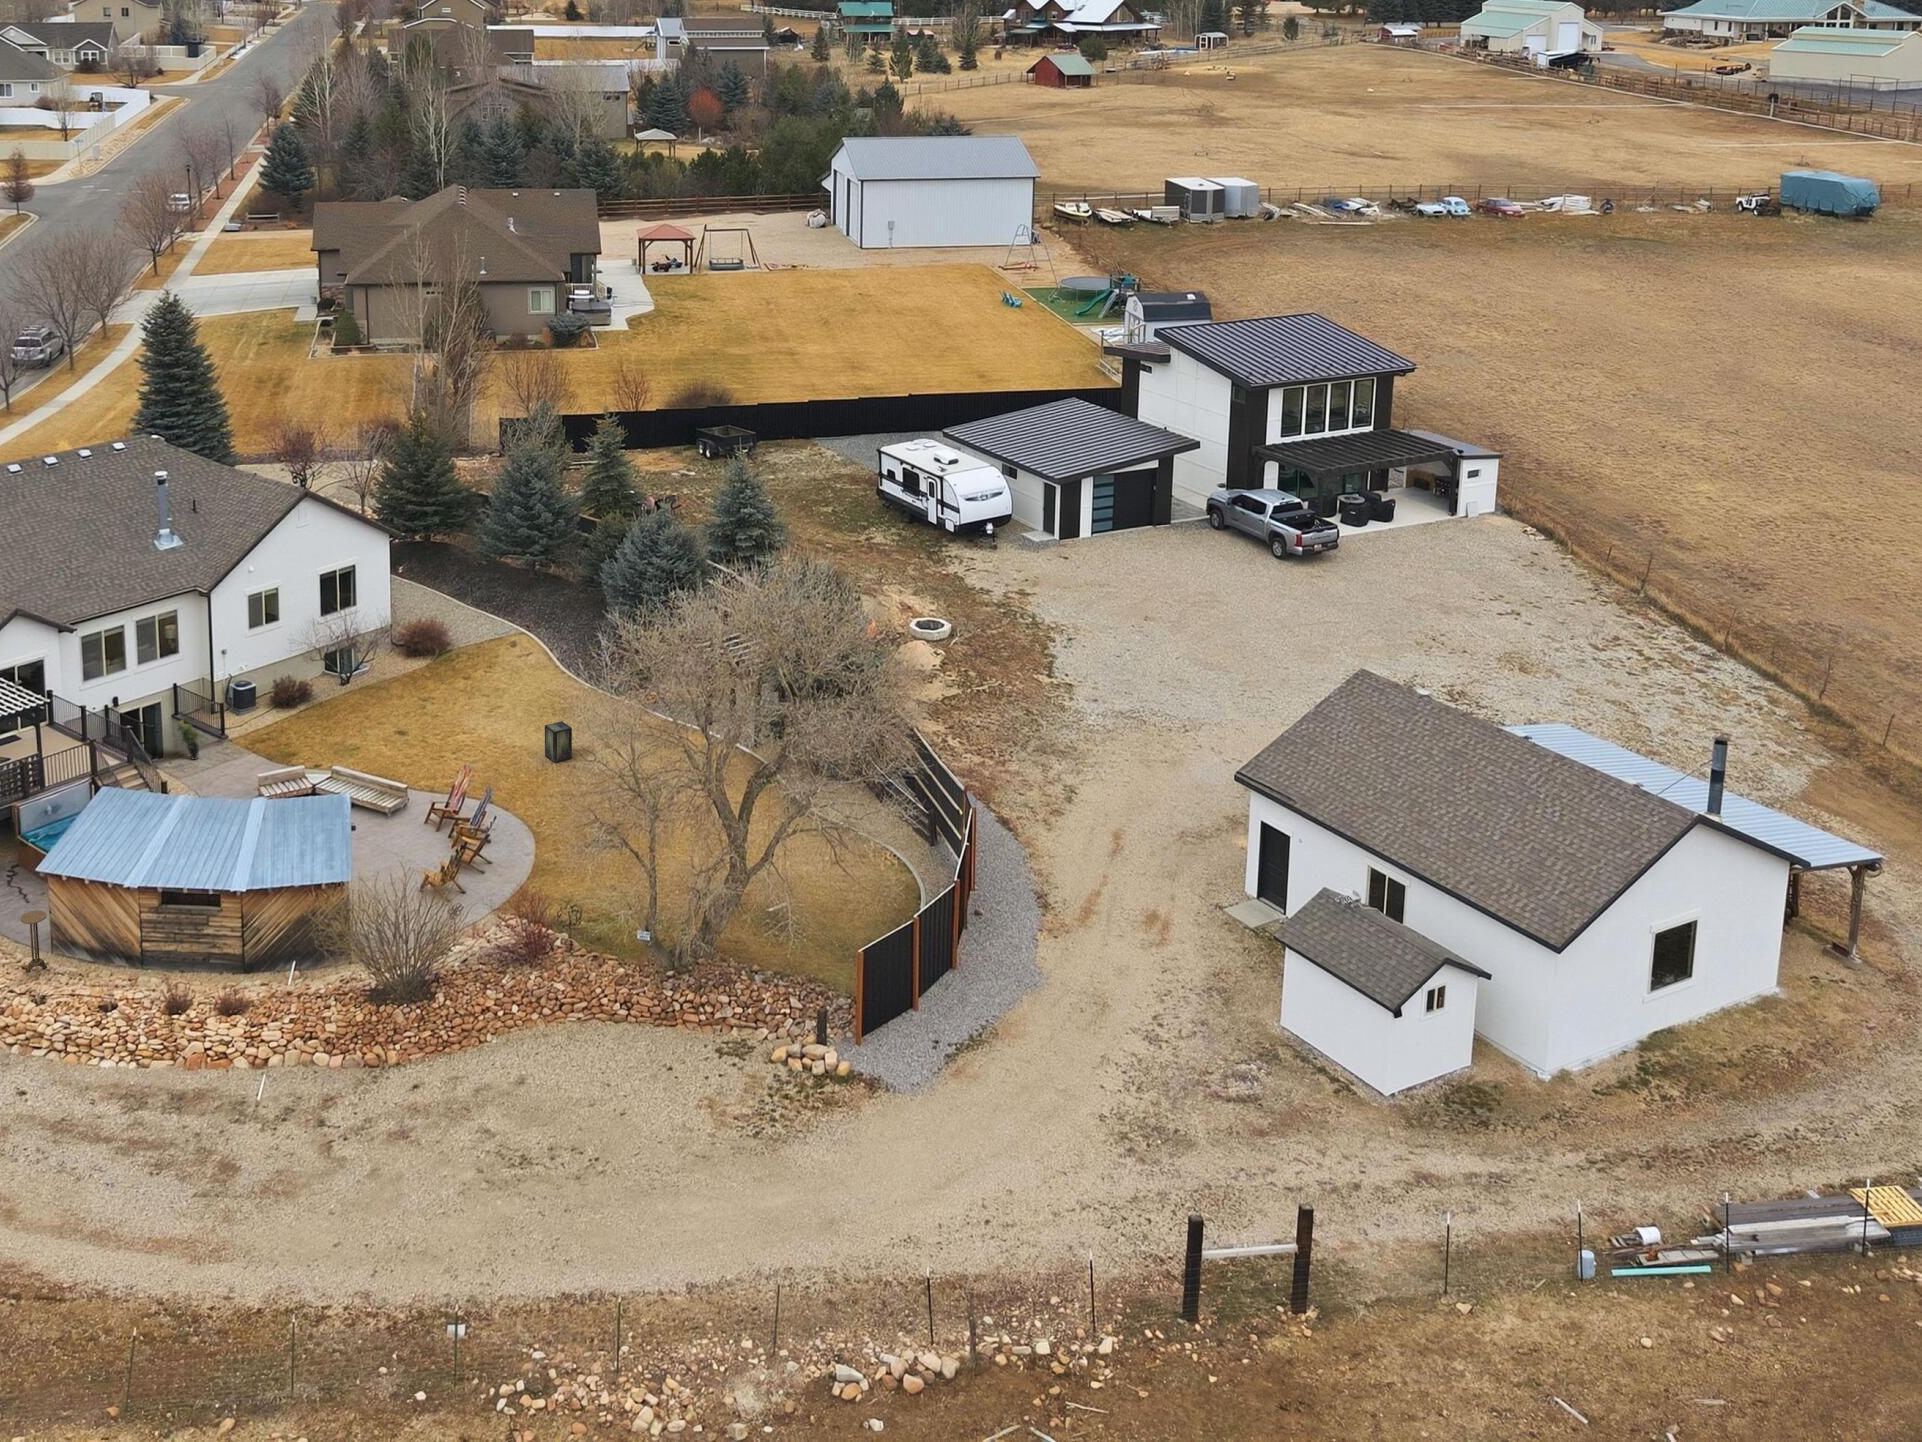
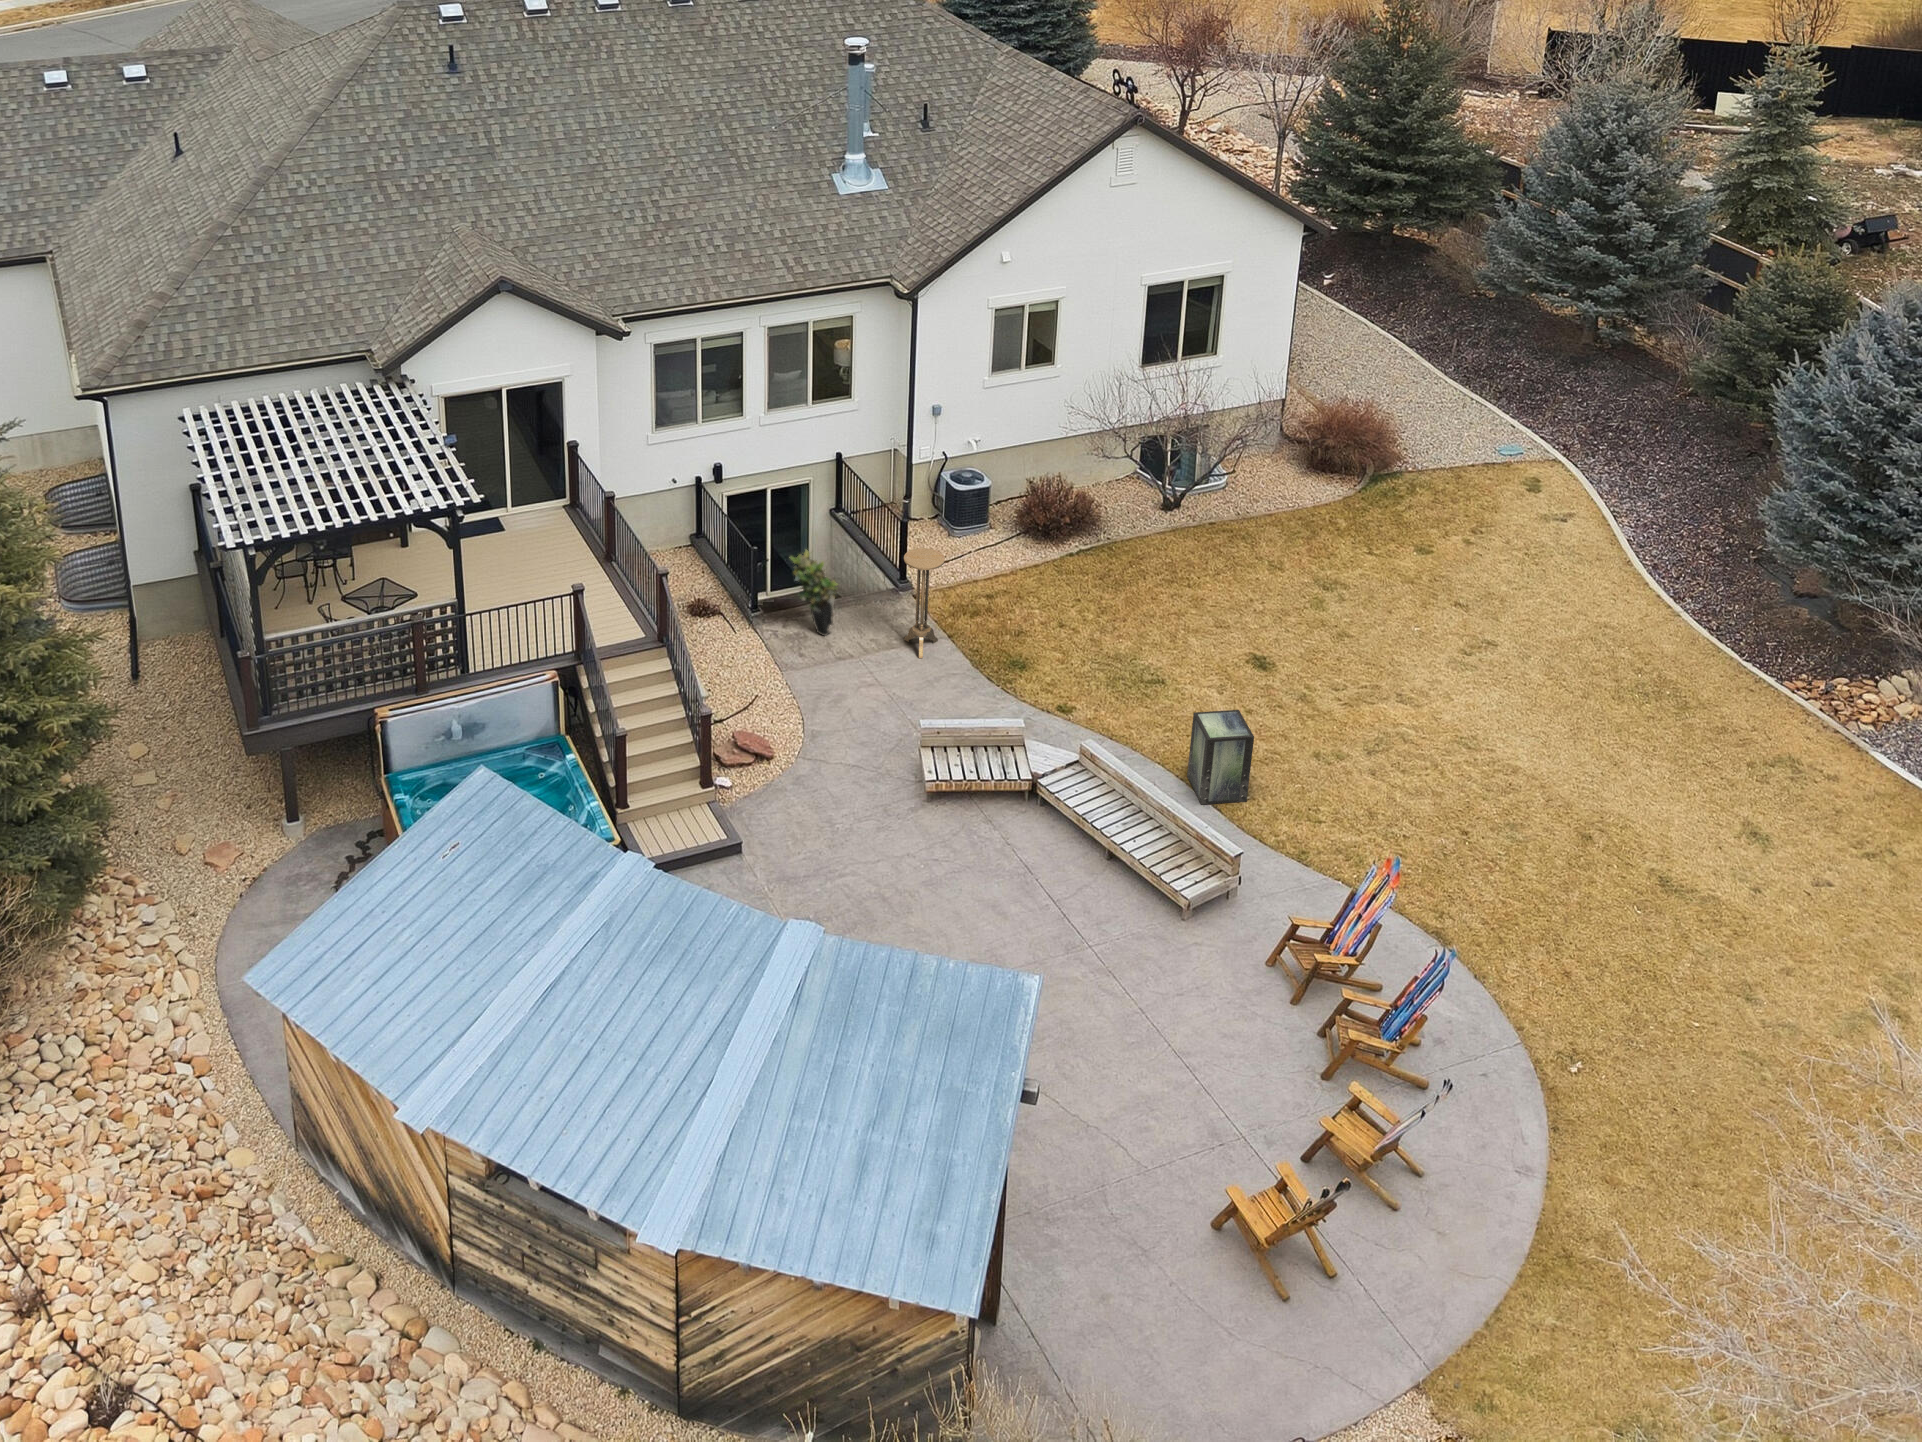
storage box: present [545,721,572,763] -> present [1187,710,1254,805]
side table: present [21,911,47,979] -> present [904,548,945,658]

